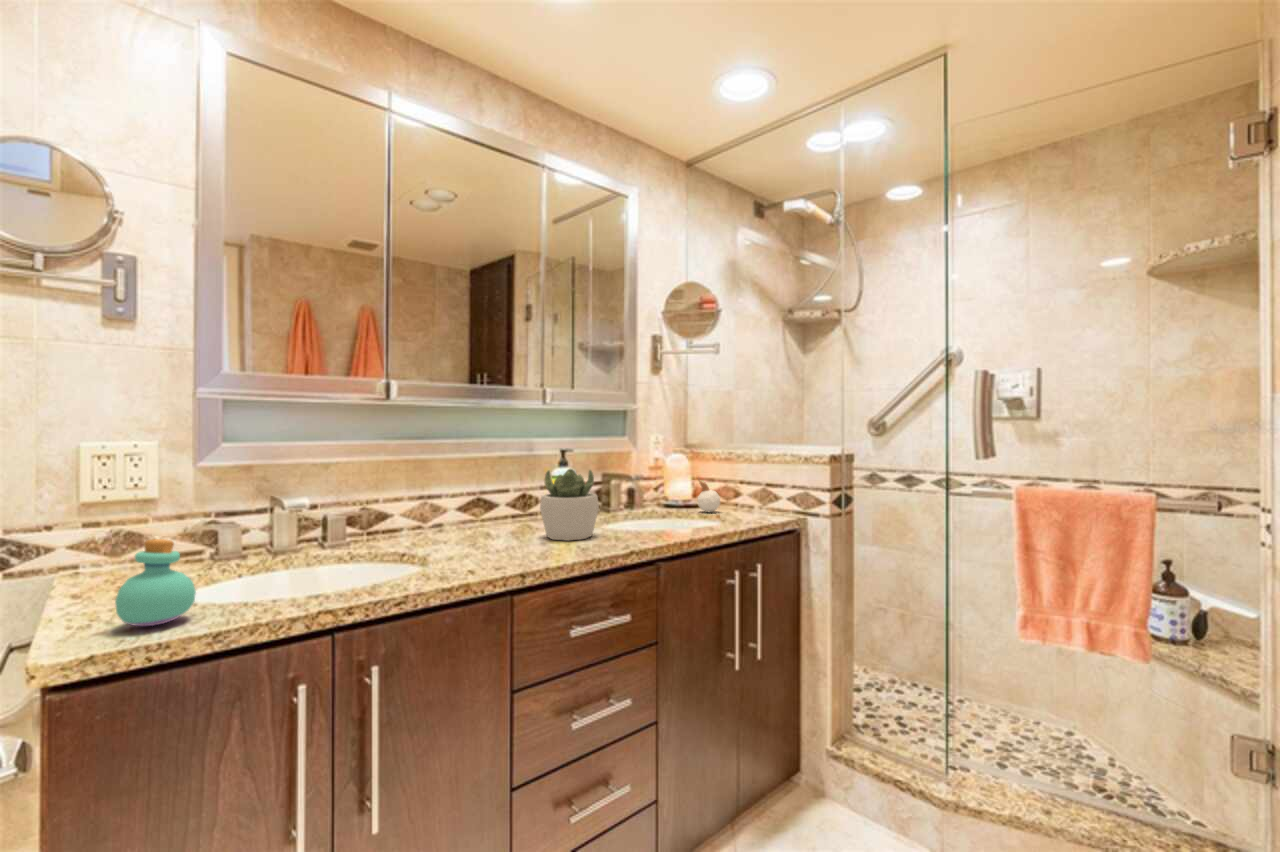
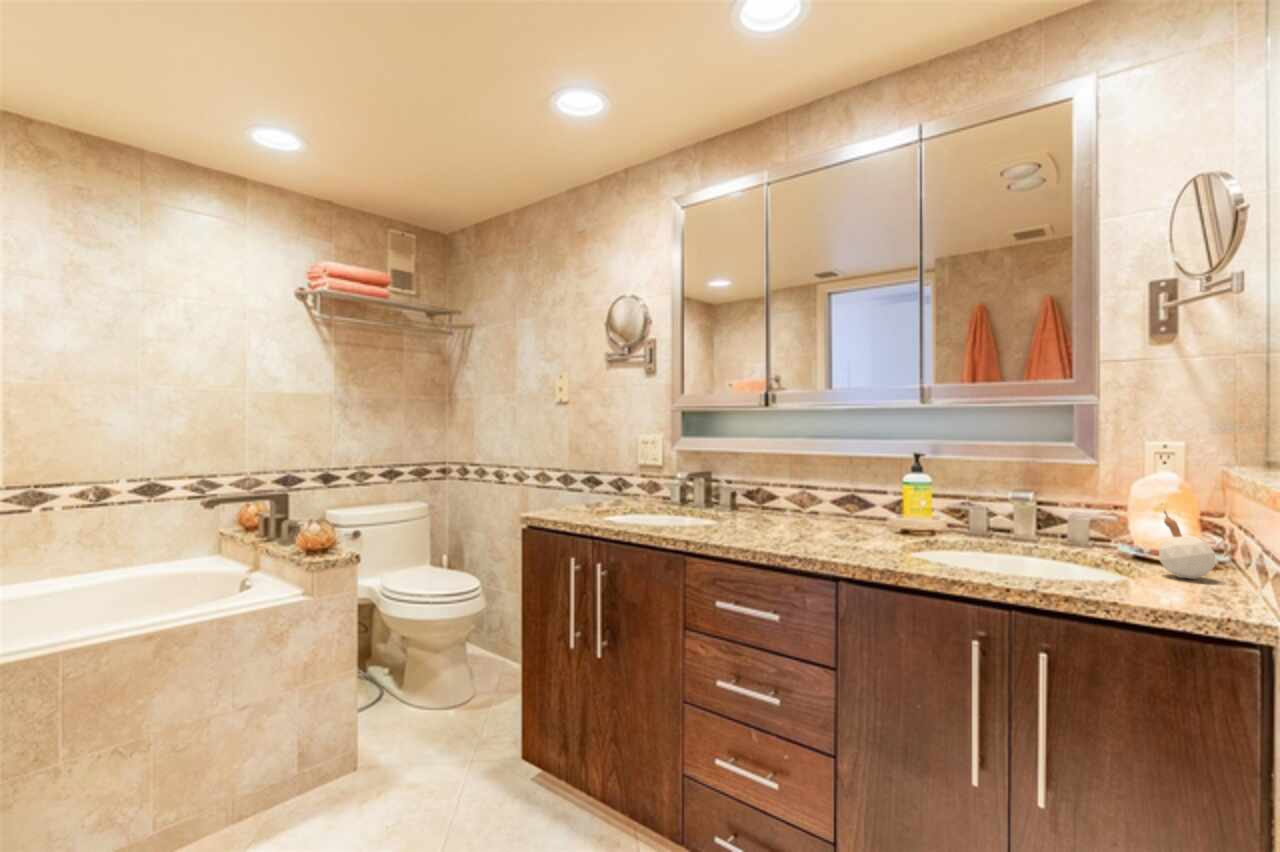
succulent plant: present [540,469,599,541] -> none [810,469,872,544]
perfume bottle: present [115,539,196,626] -> none [554,478,582,515]

